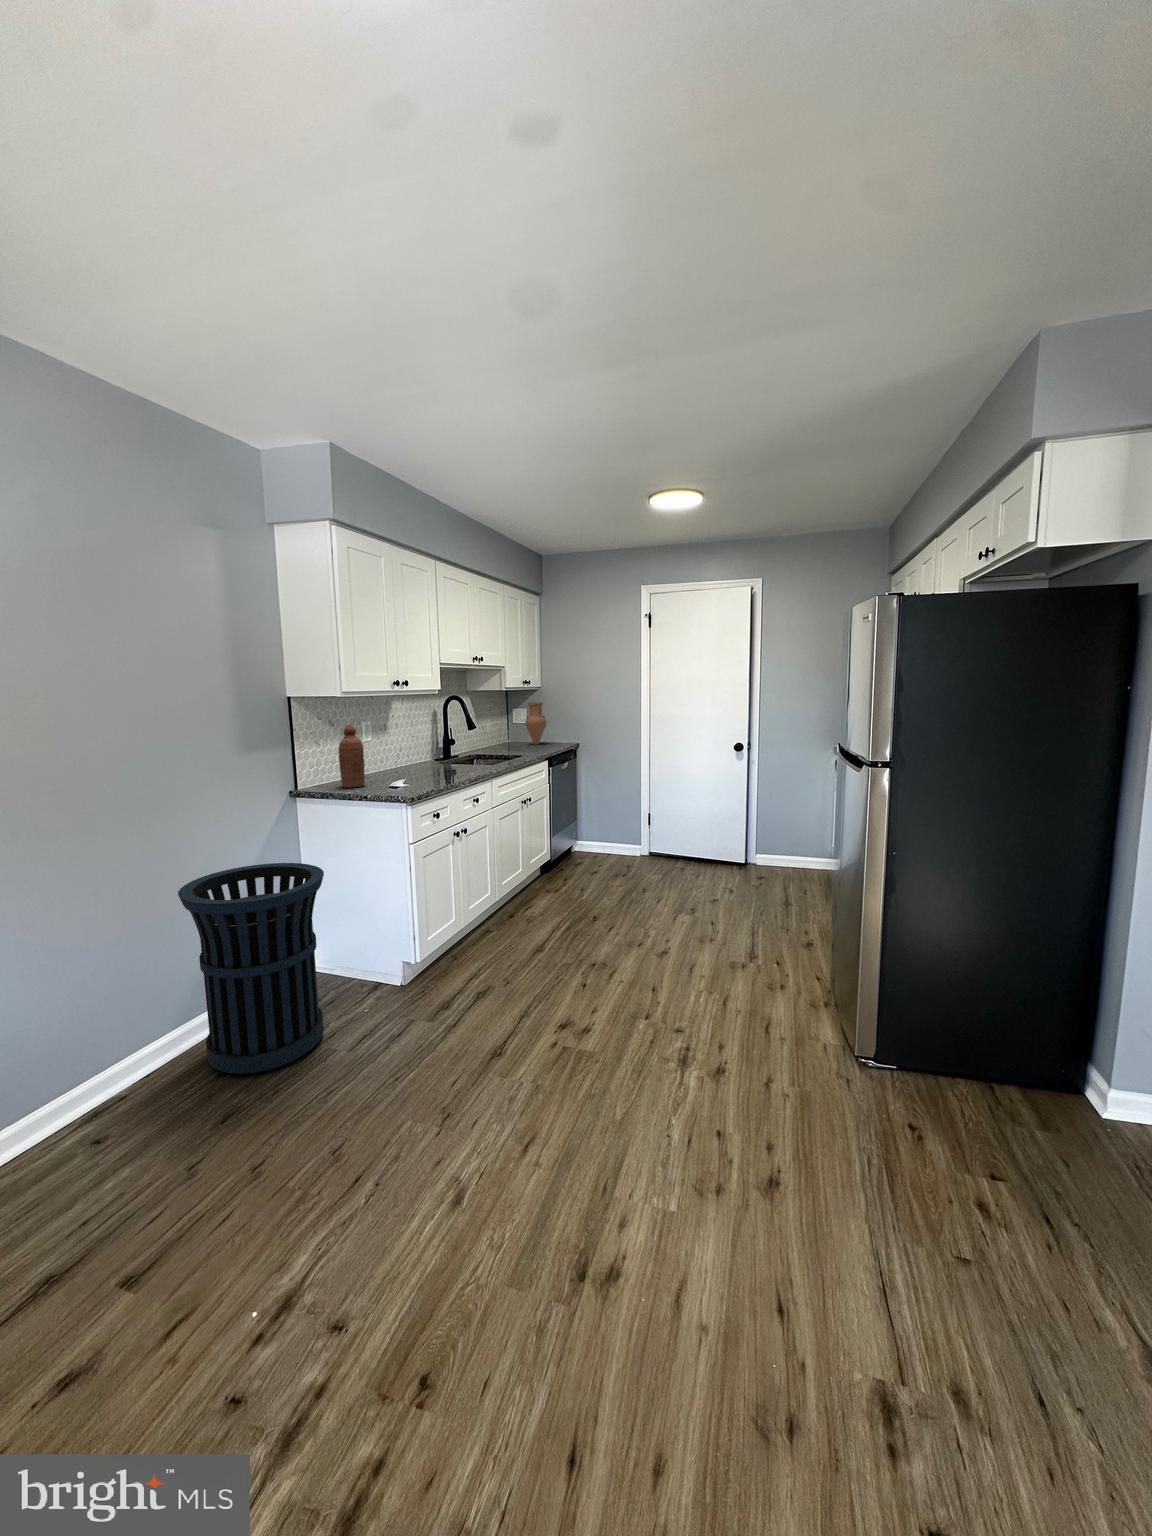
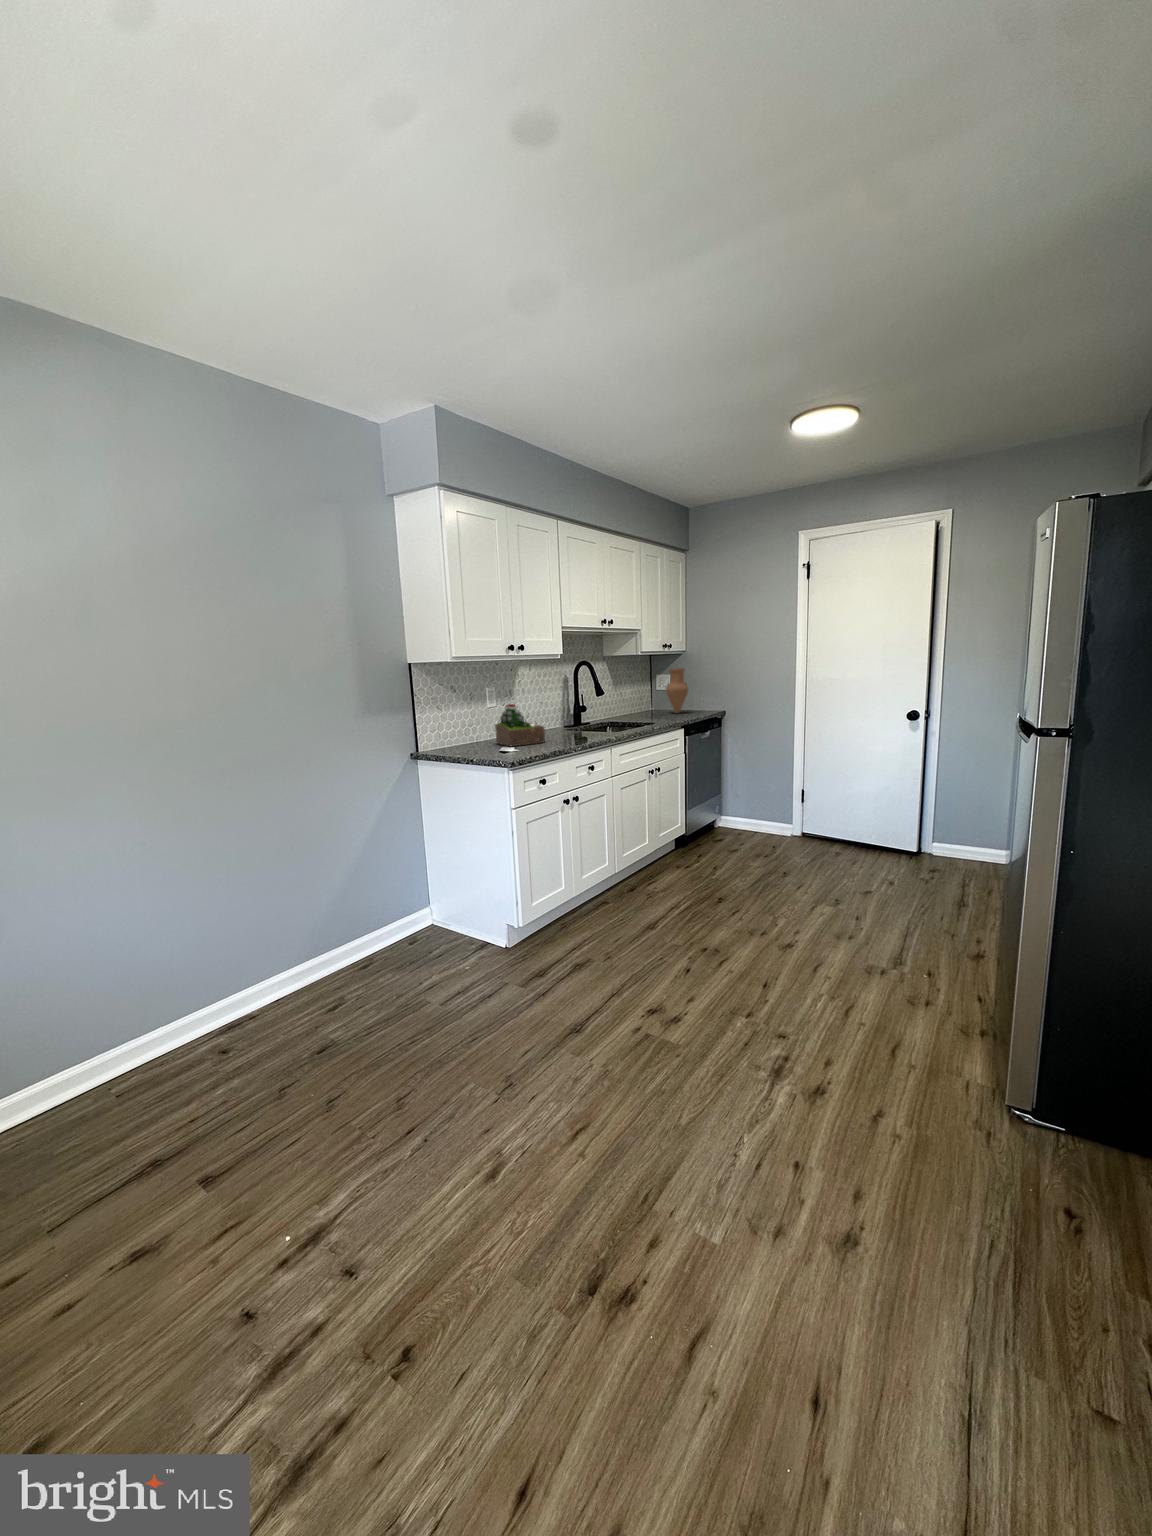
bottle: present [339,725,365,787] -> none [457,691,481,752]
succulent plant: none [374,737,427,780] -> present [495,704,545,746]
trash can: present [178,863,324,1074] -> none [297,821,426,1012]

